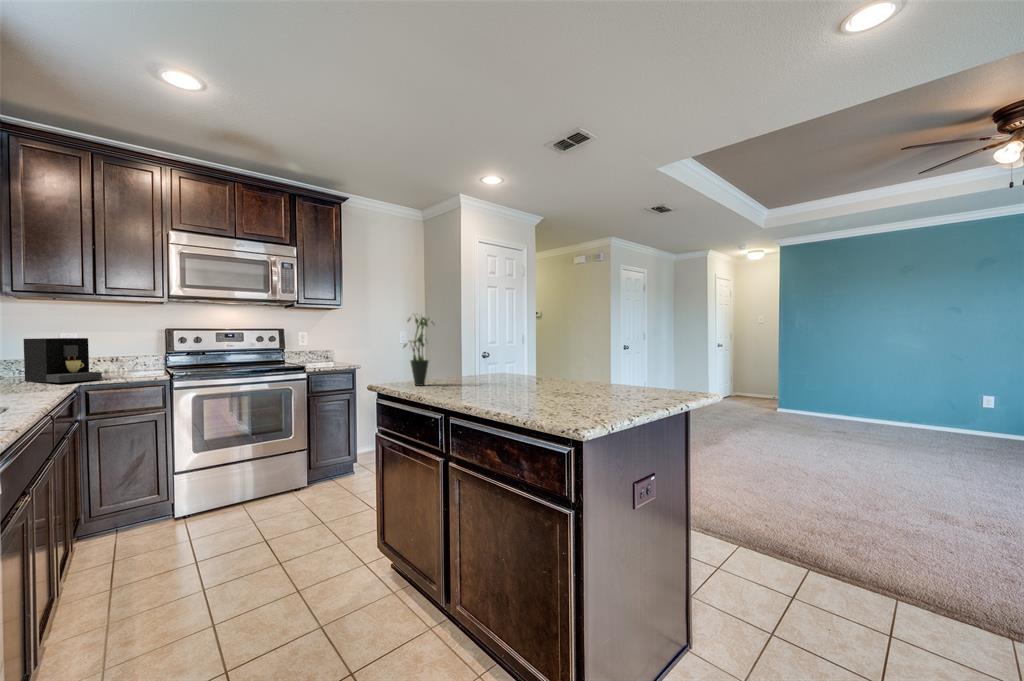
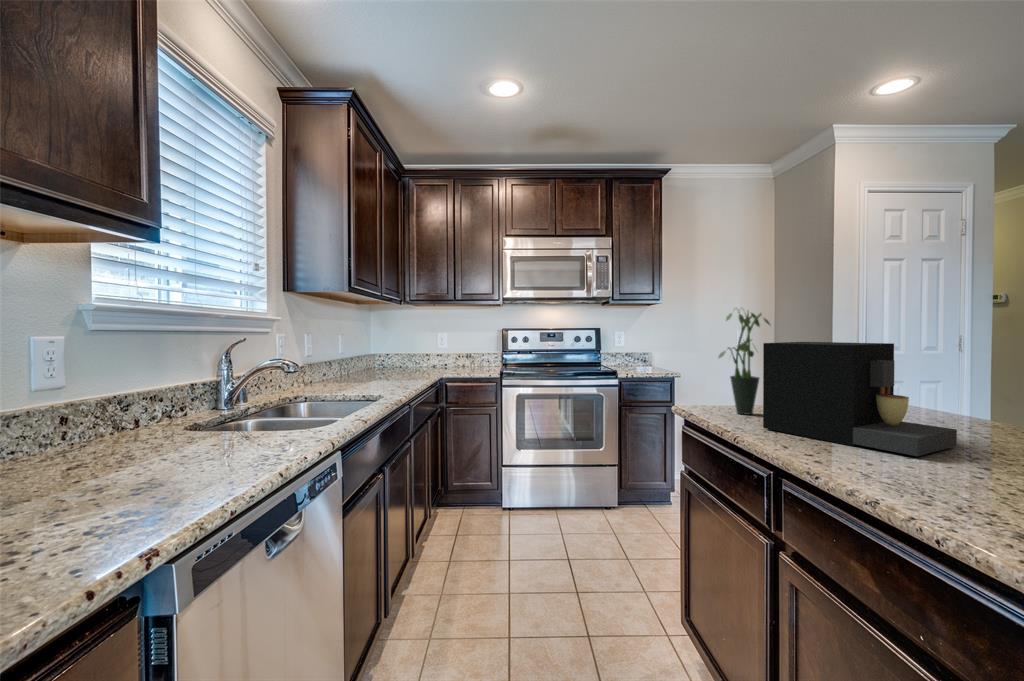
coffee maker: present [24,338,102,383] -> present [763,342,957,456]

